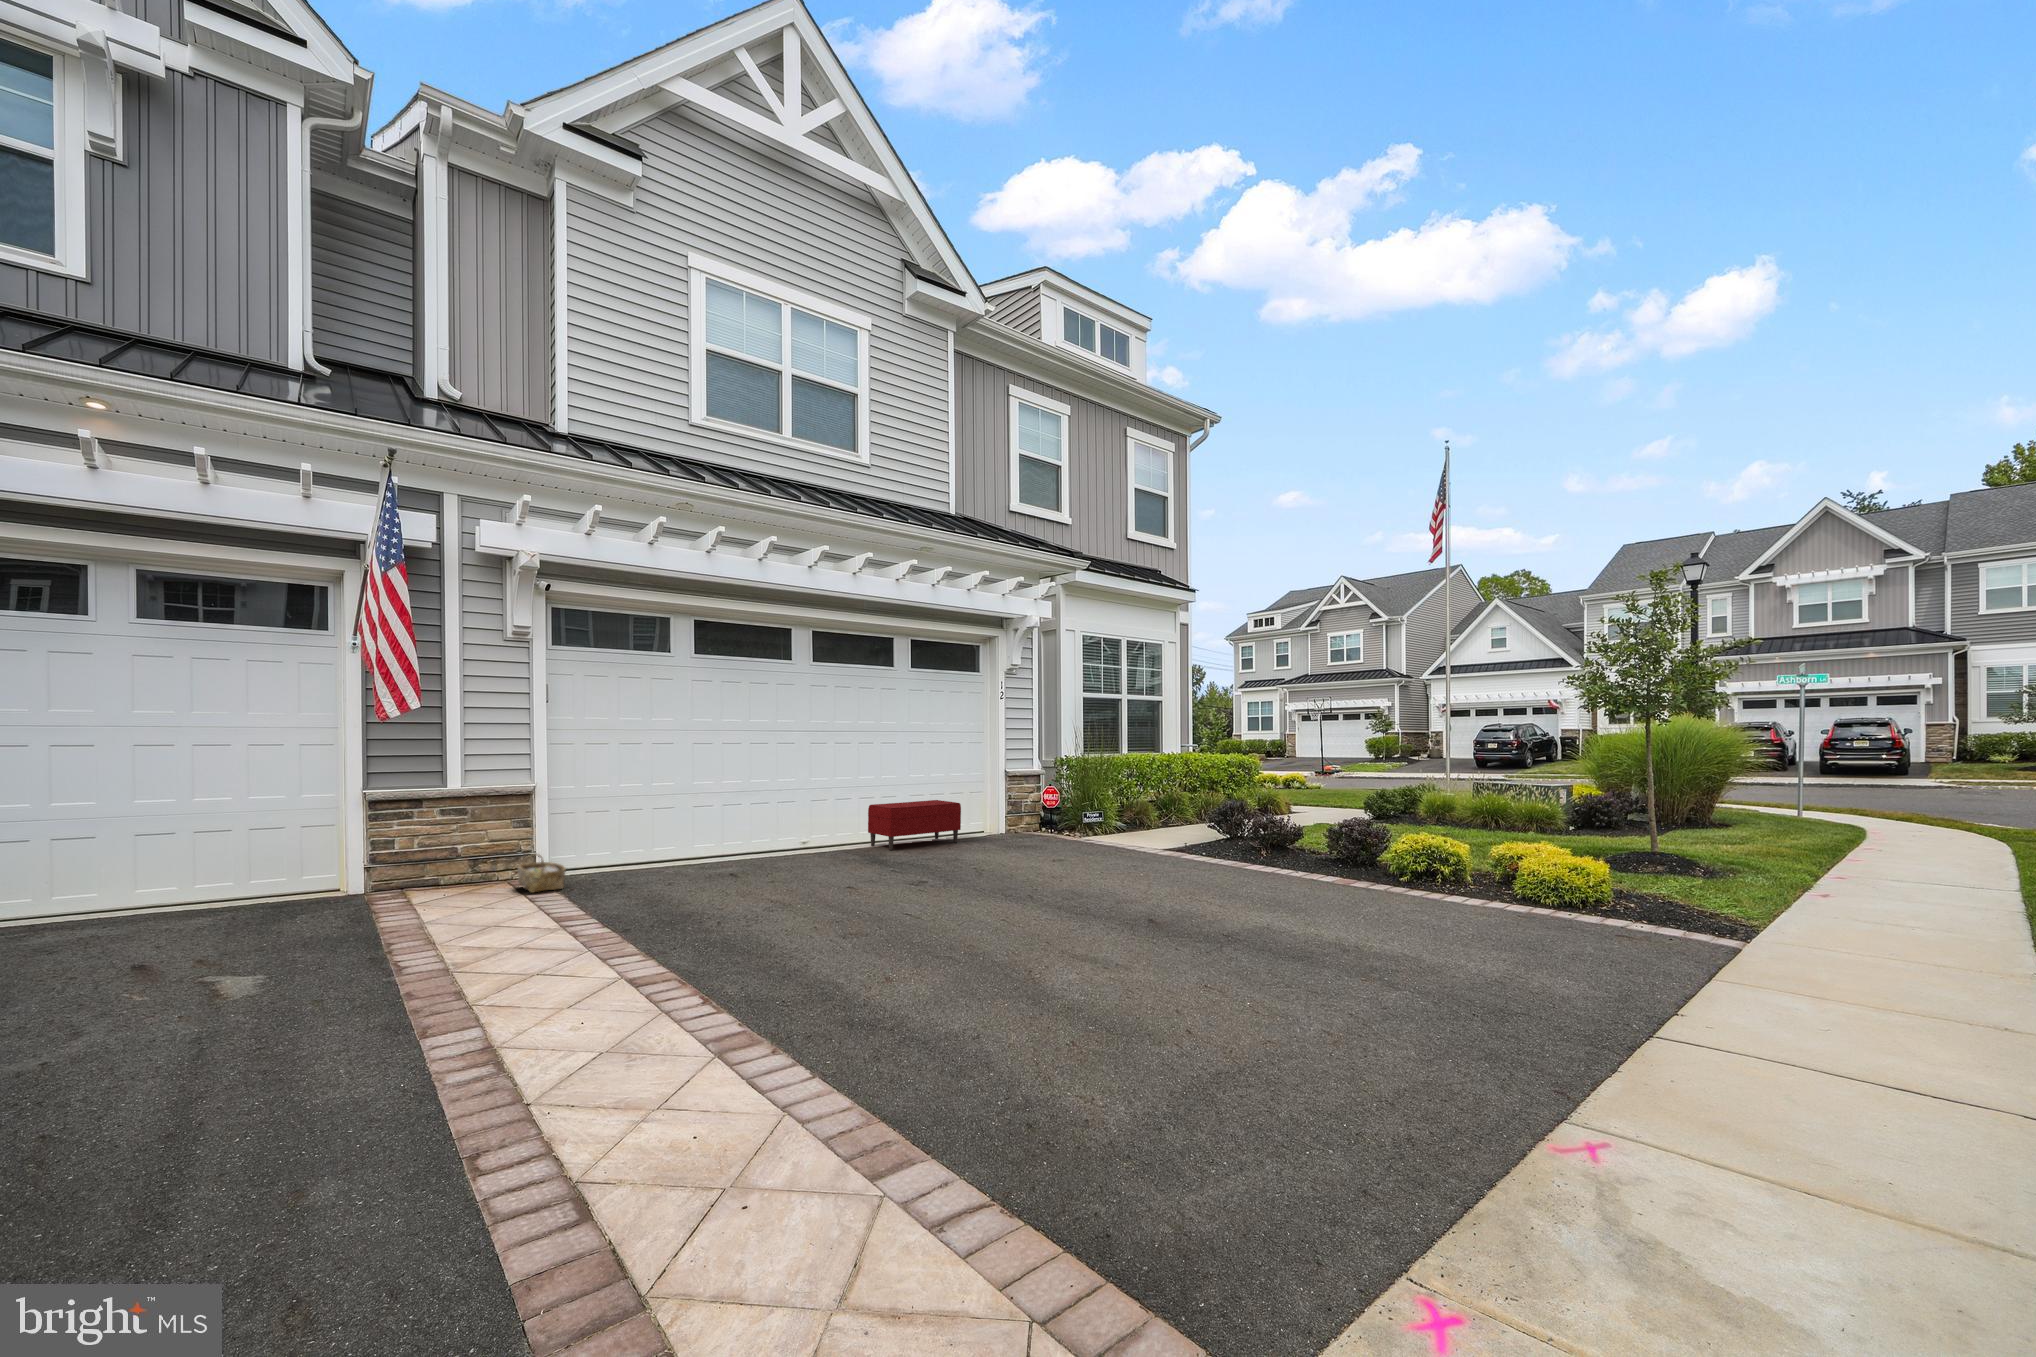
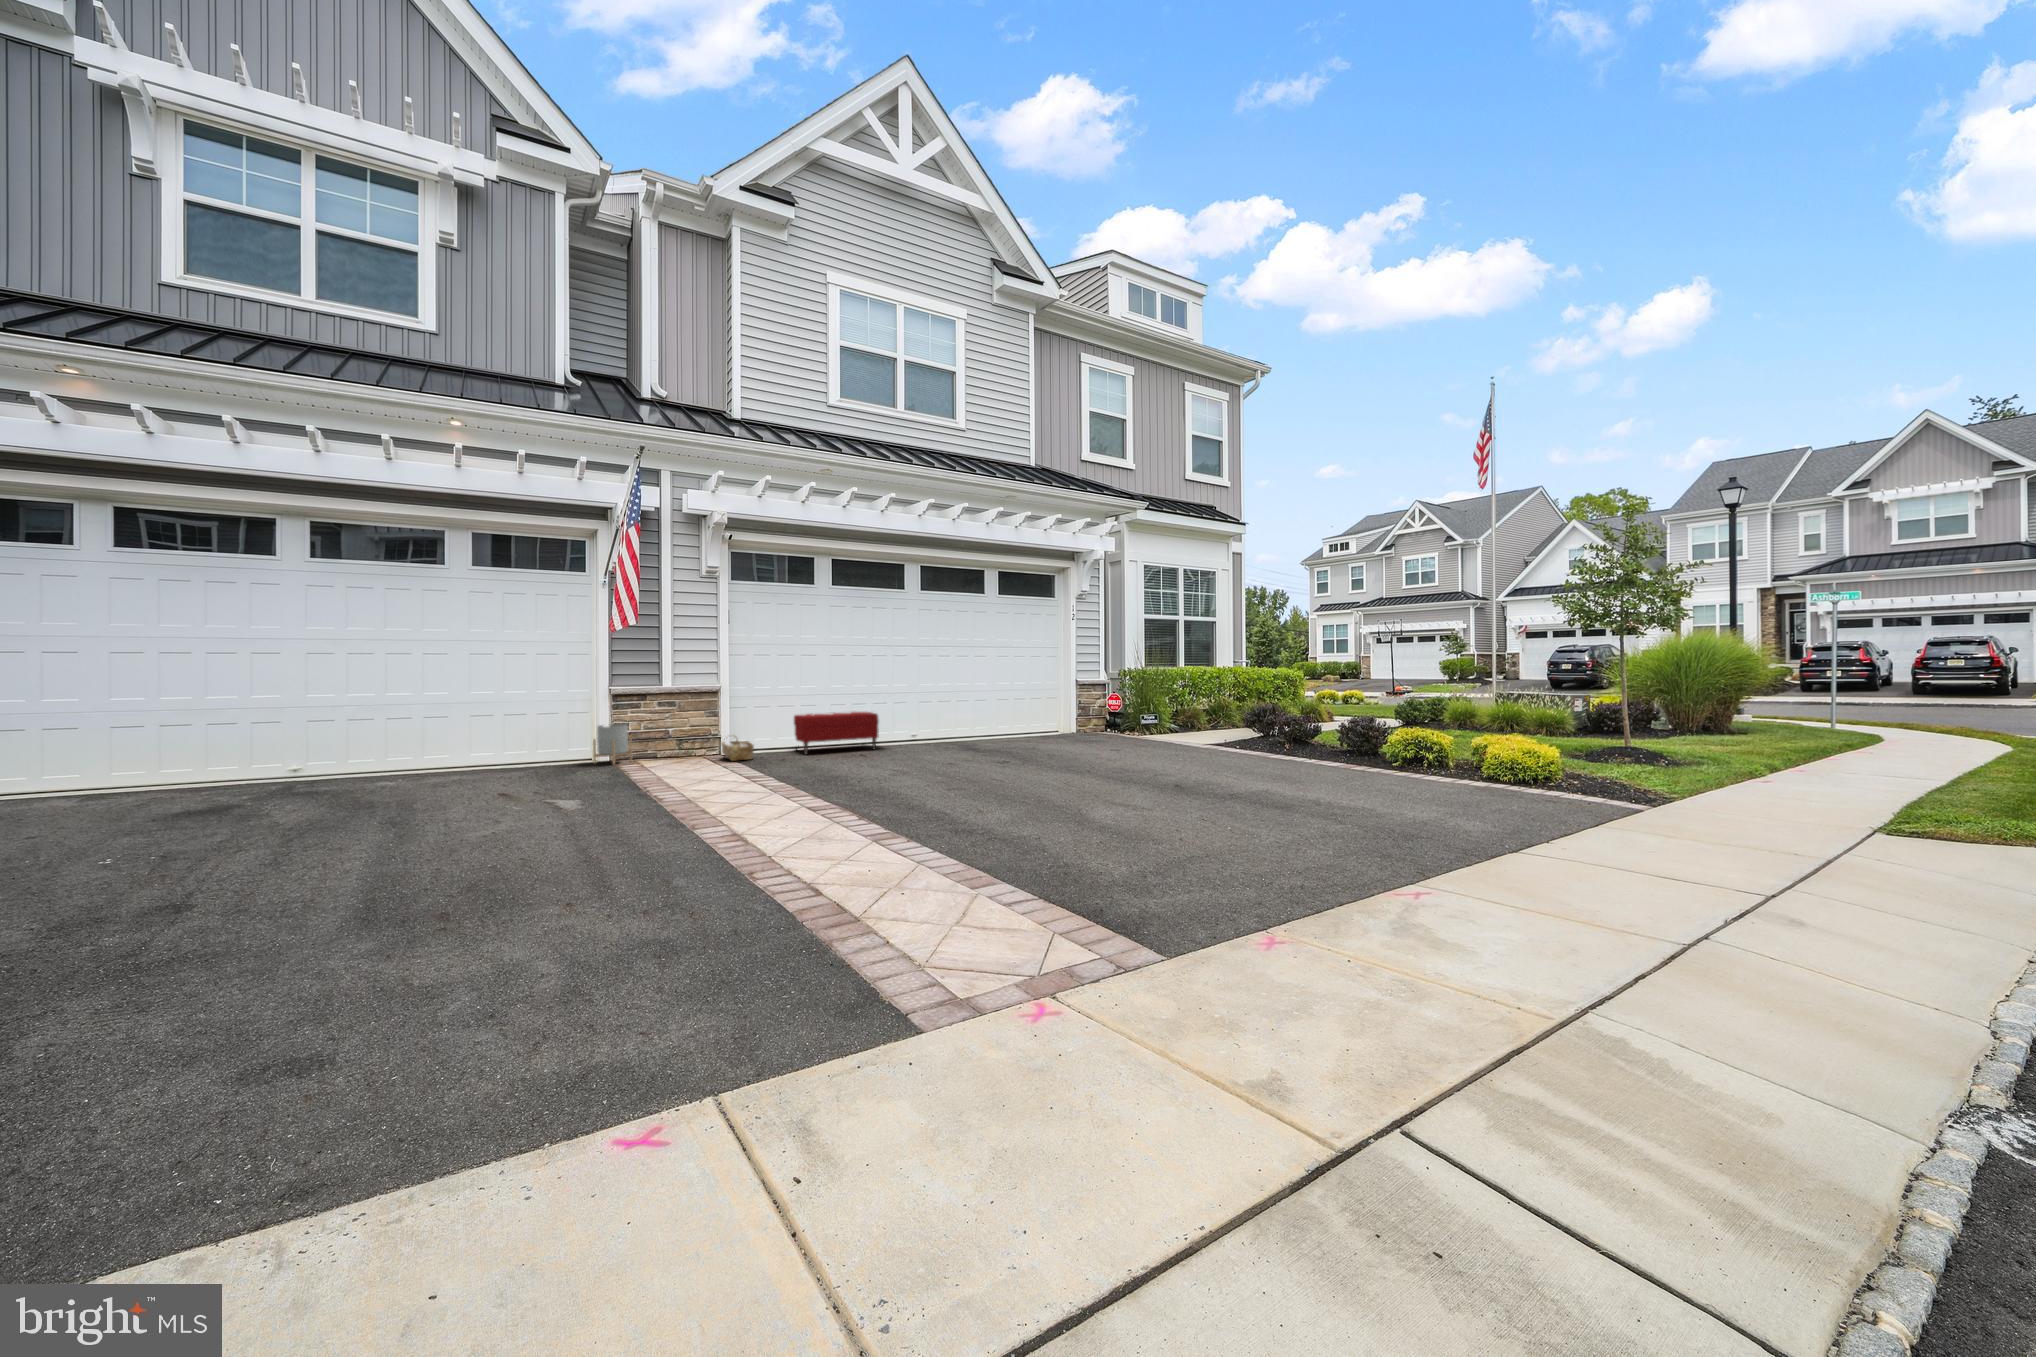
bench: present [868,800,961,850] -> present [794,712,879,754]
planter: none [311,844,377,906] -> present [593,724,632,764]

